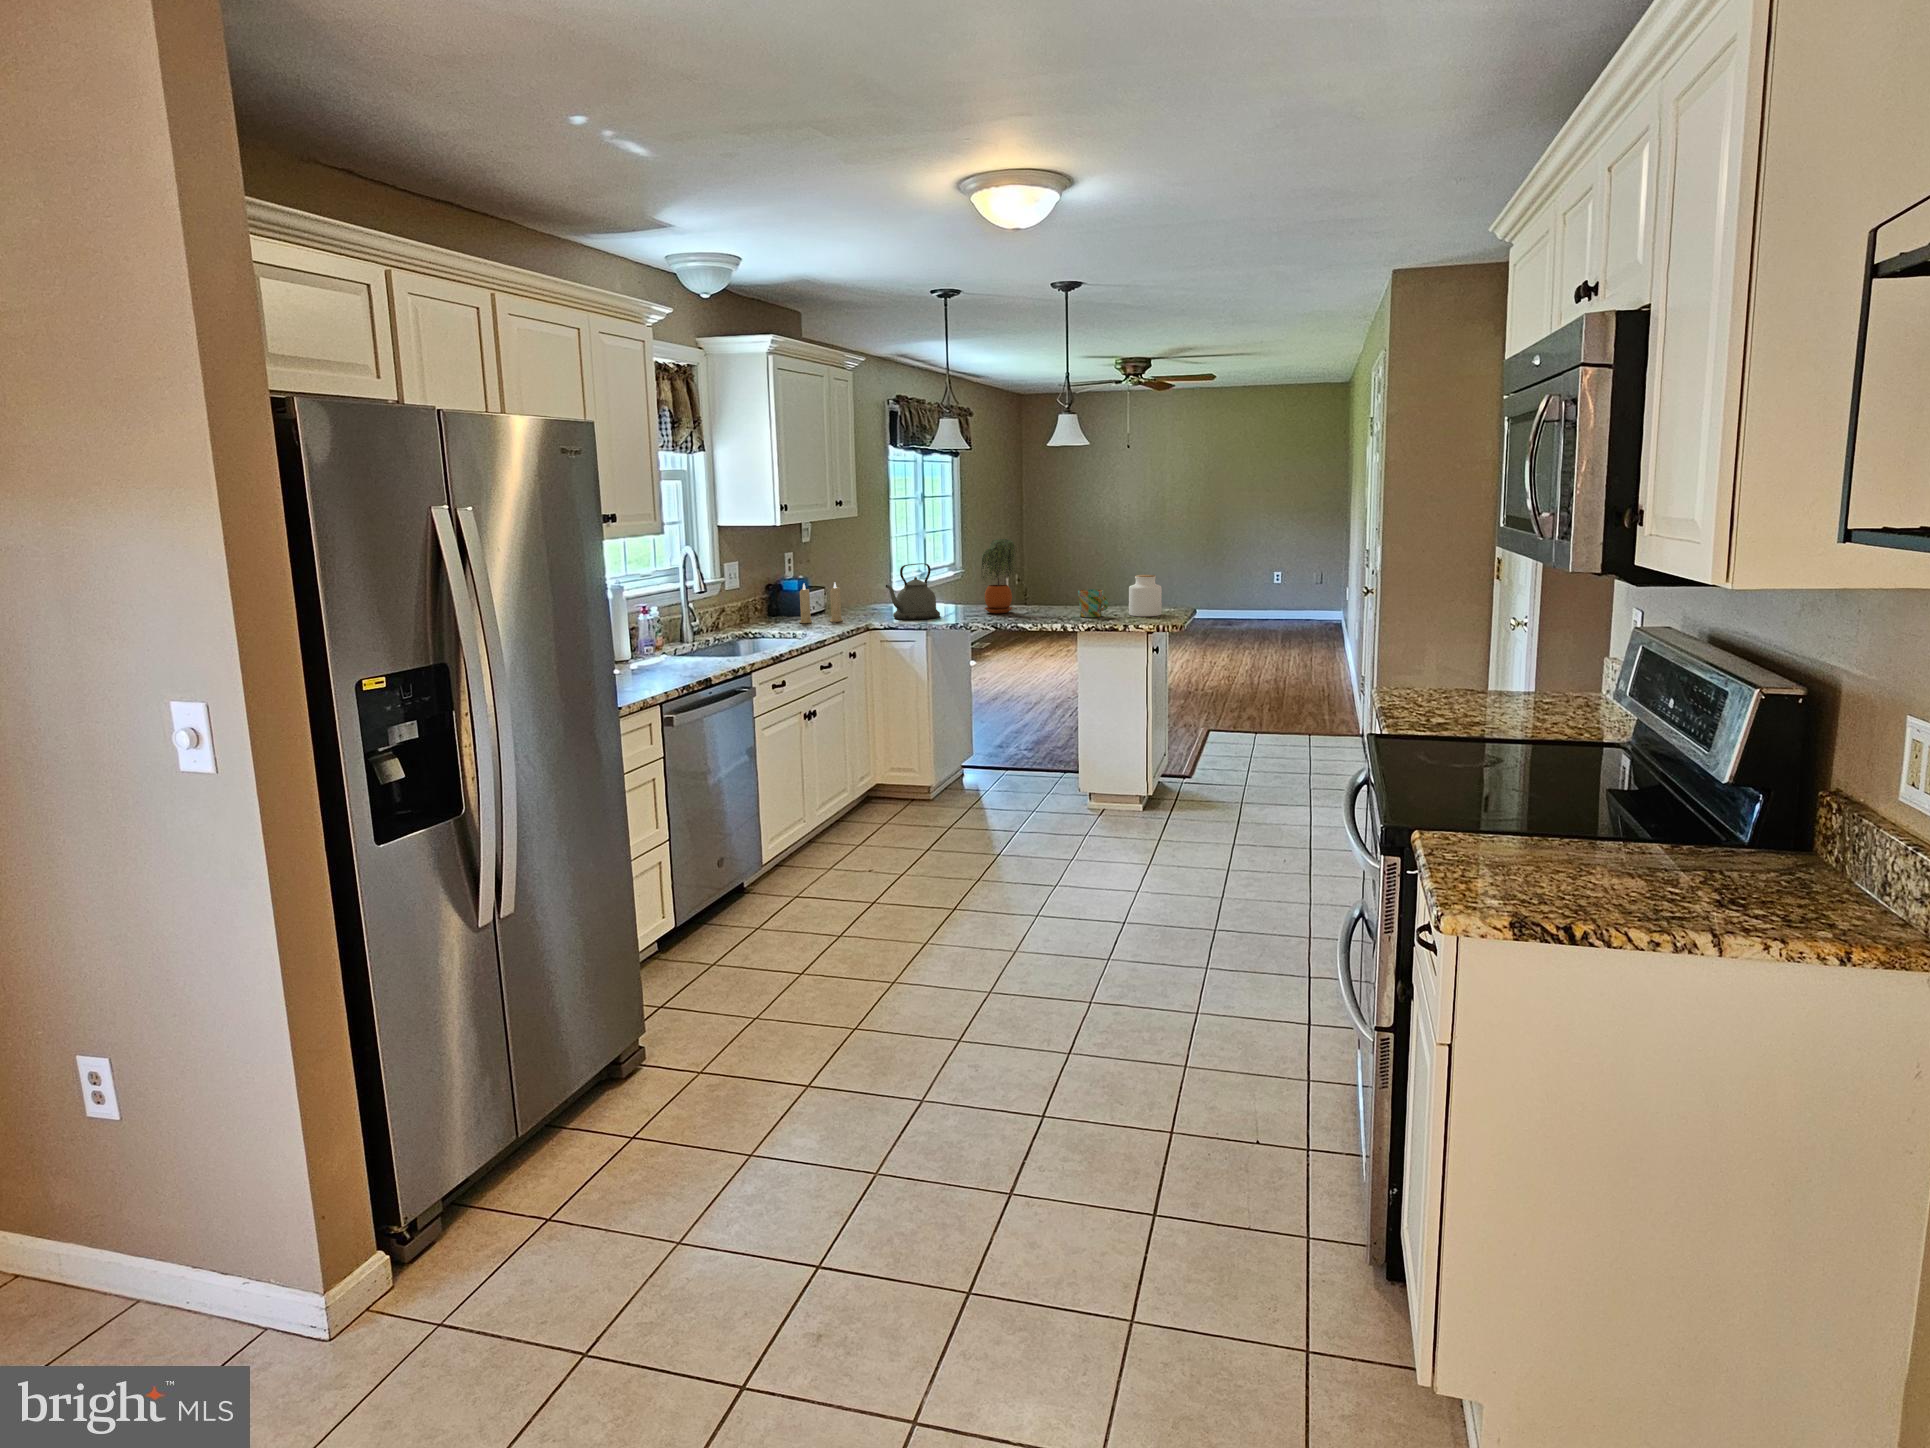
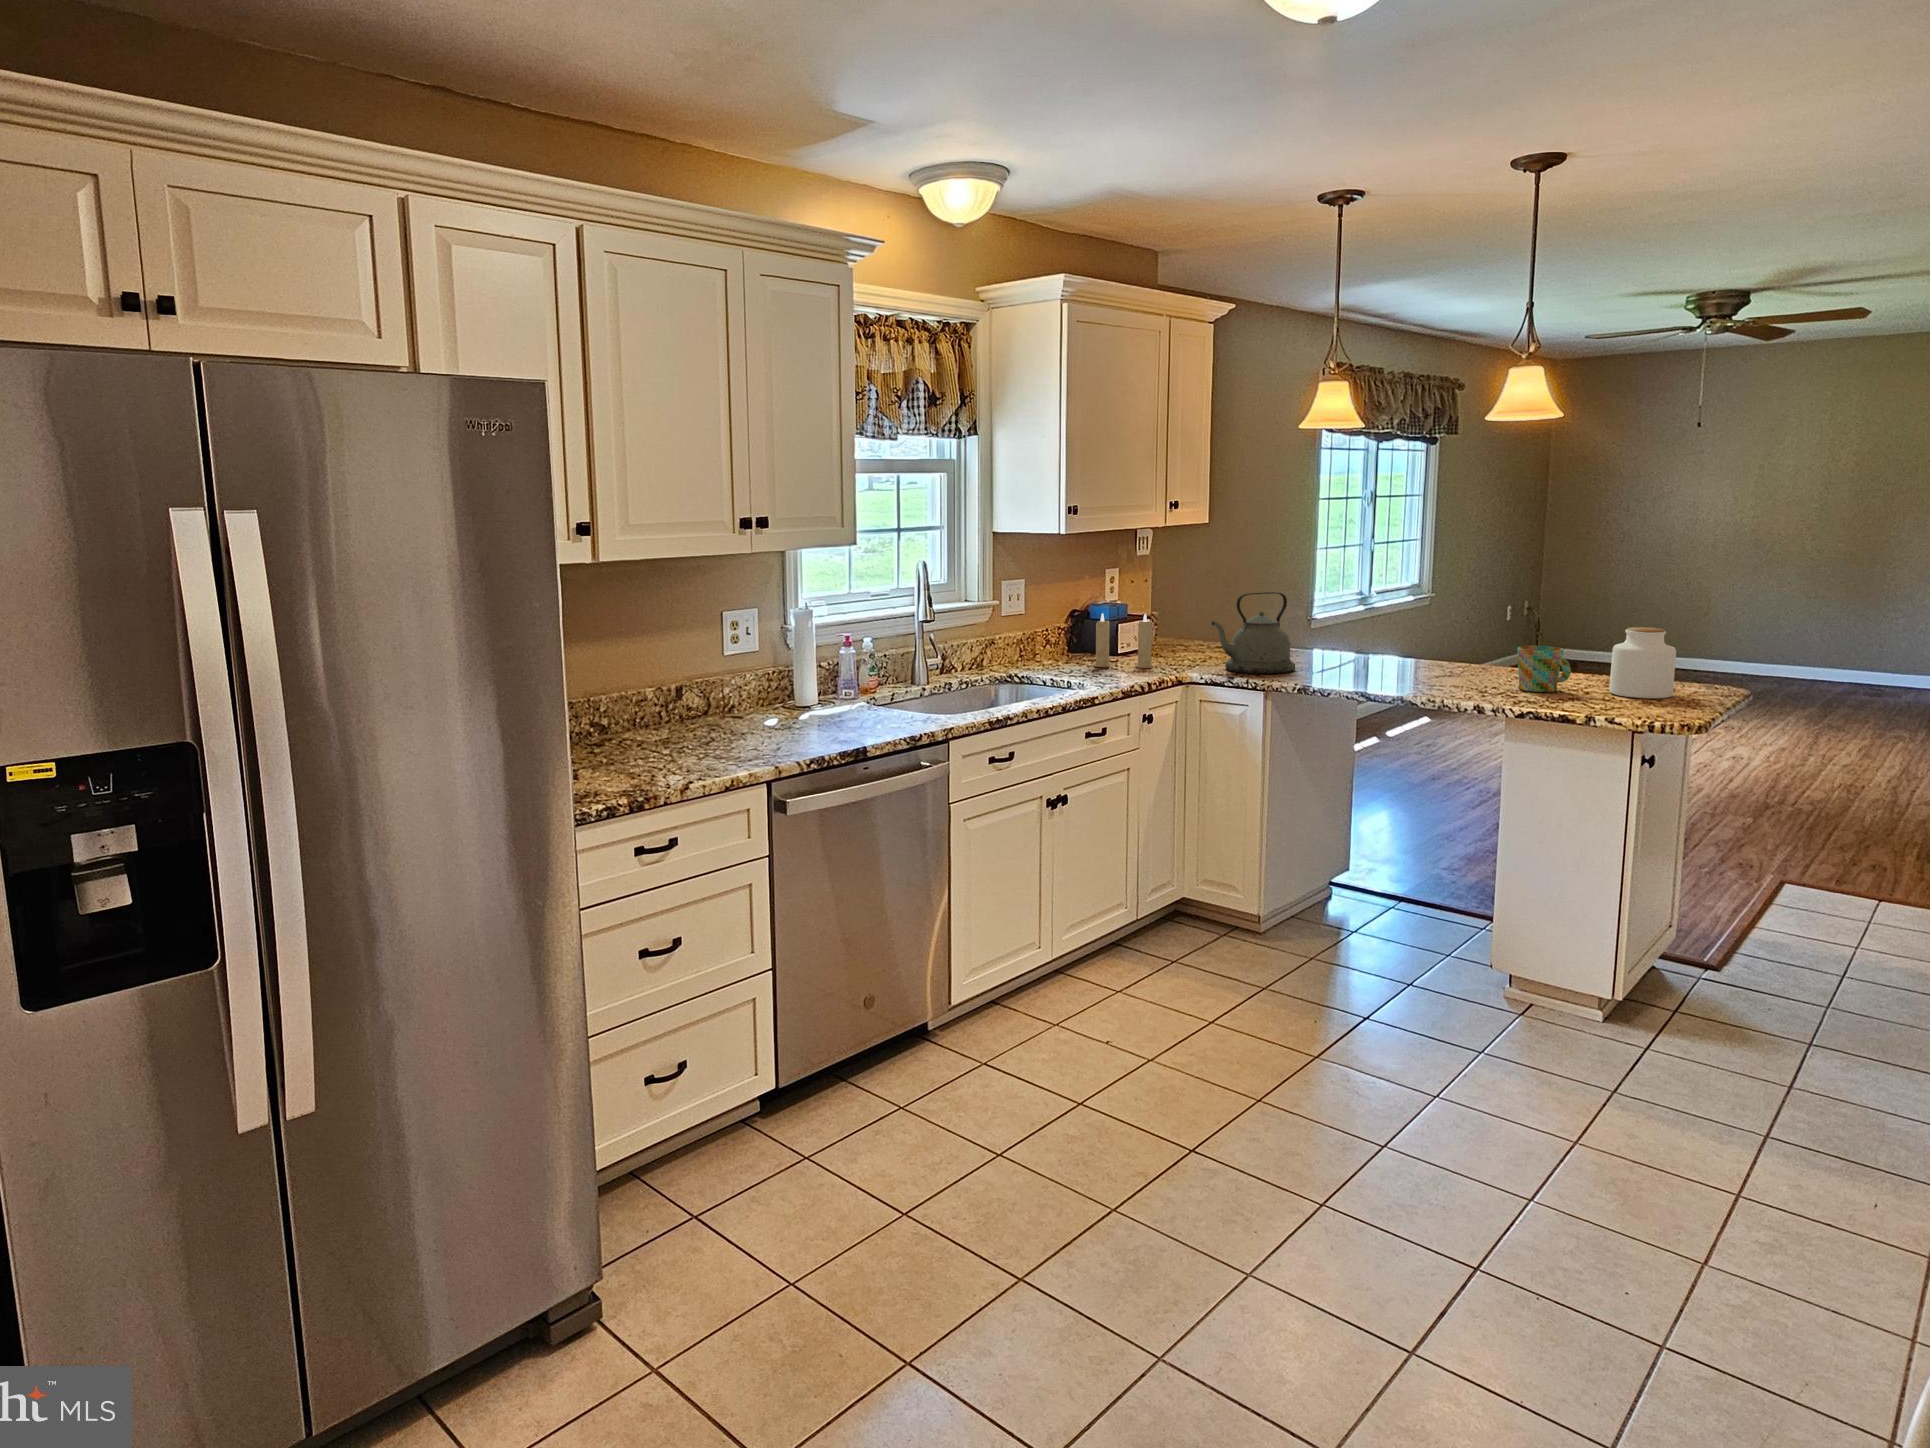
potted plant: present [981,539,1015,614] -> none [1362,560,1428,673]

